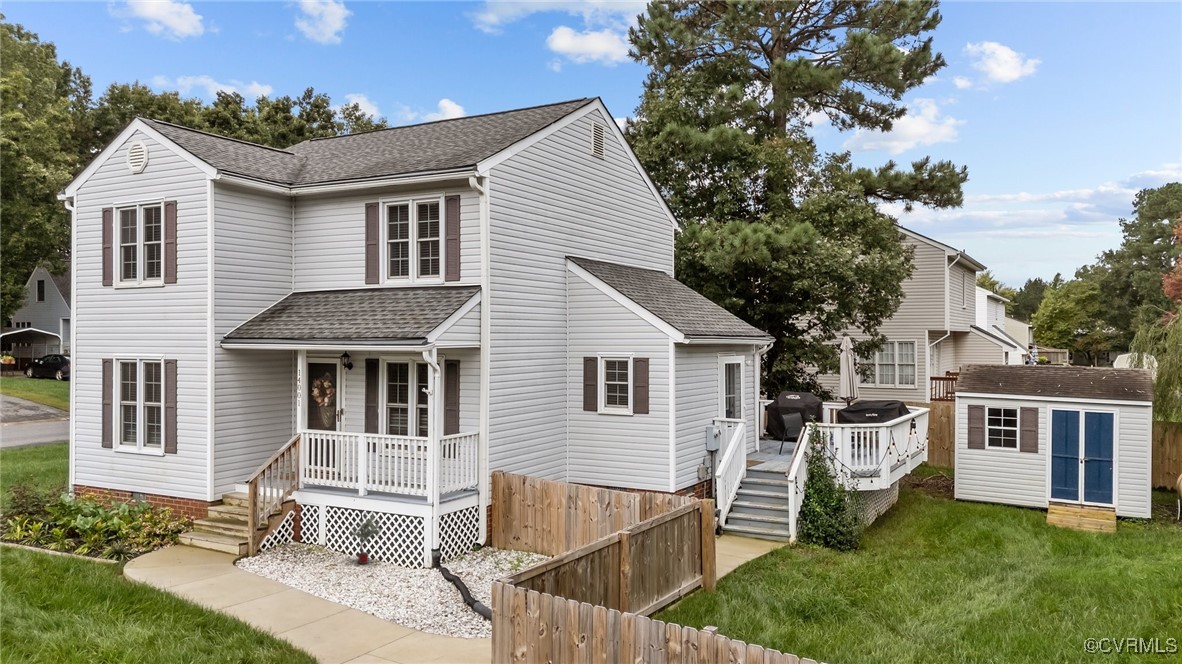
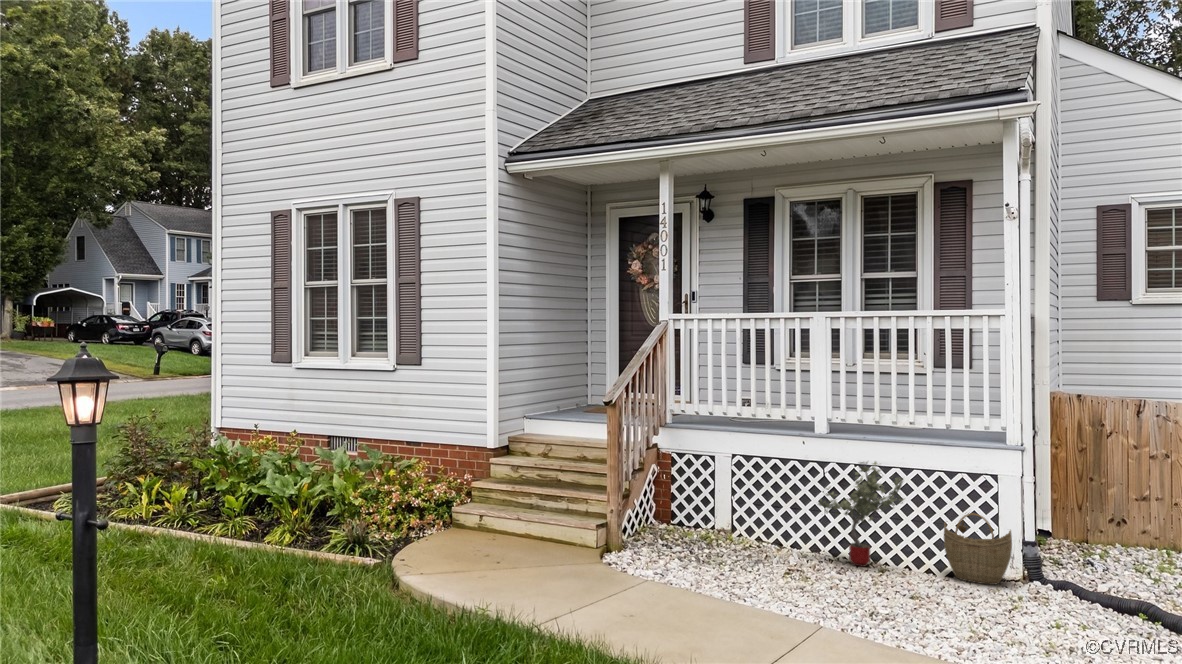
woven basket: none [393,534,422,572] -> present [944,513,1012,585]

